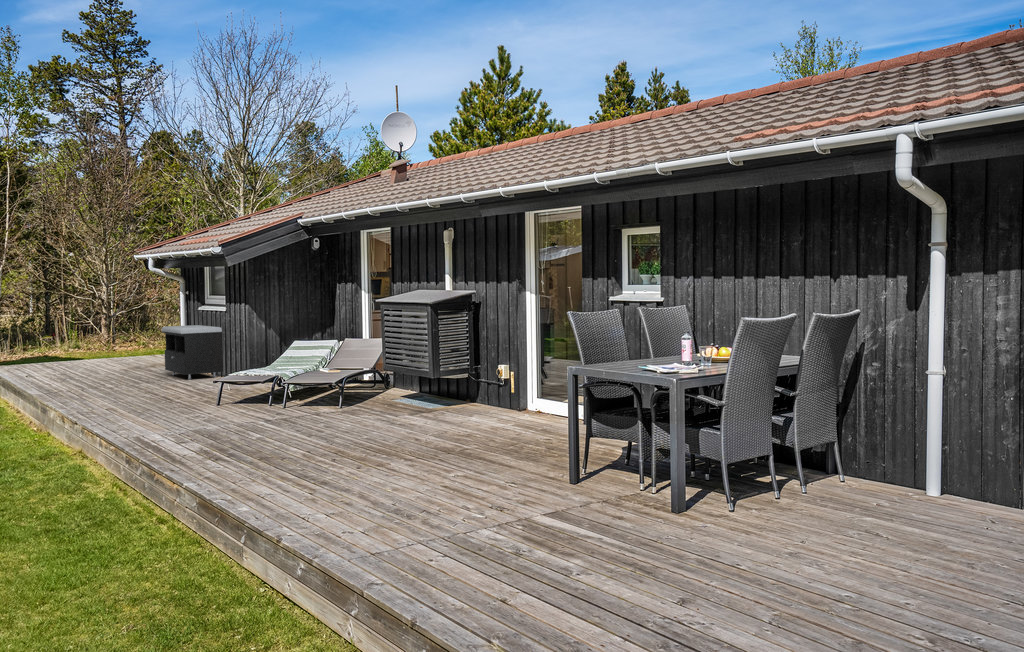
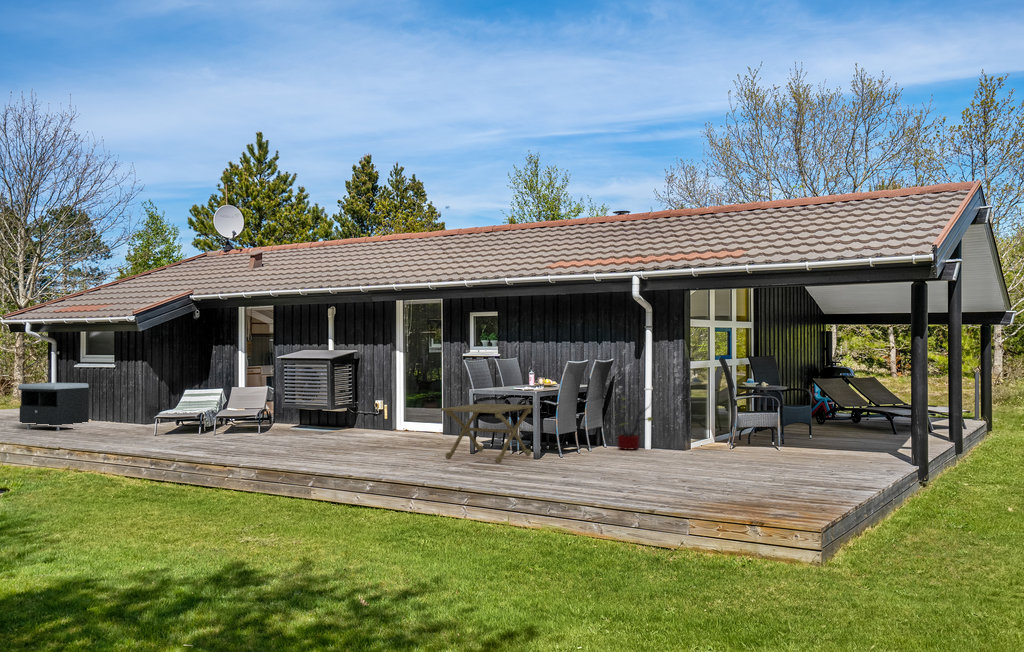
decorative plant: none [856,386,939,501] -> present [616,399,653,450]
side table: none [490,387,670,516] -> present [441,403,533,463]

